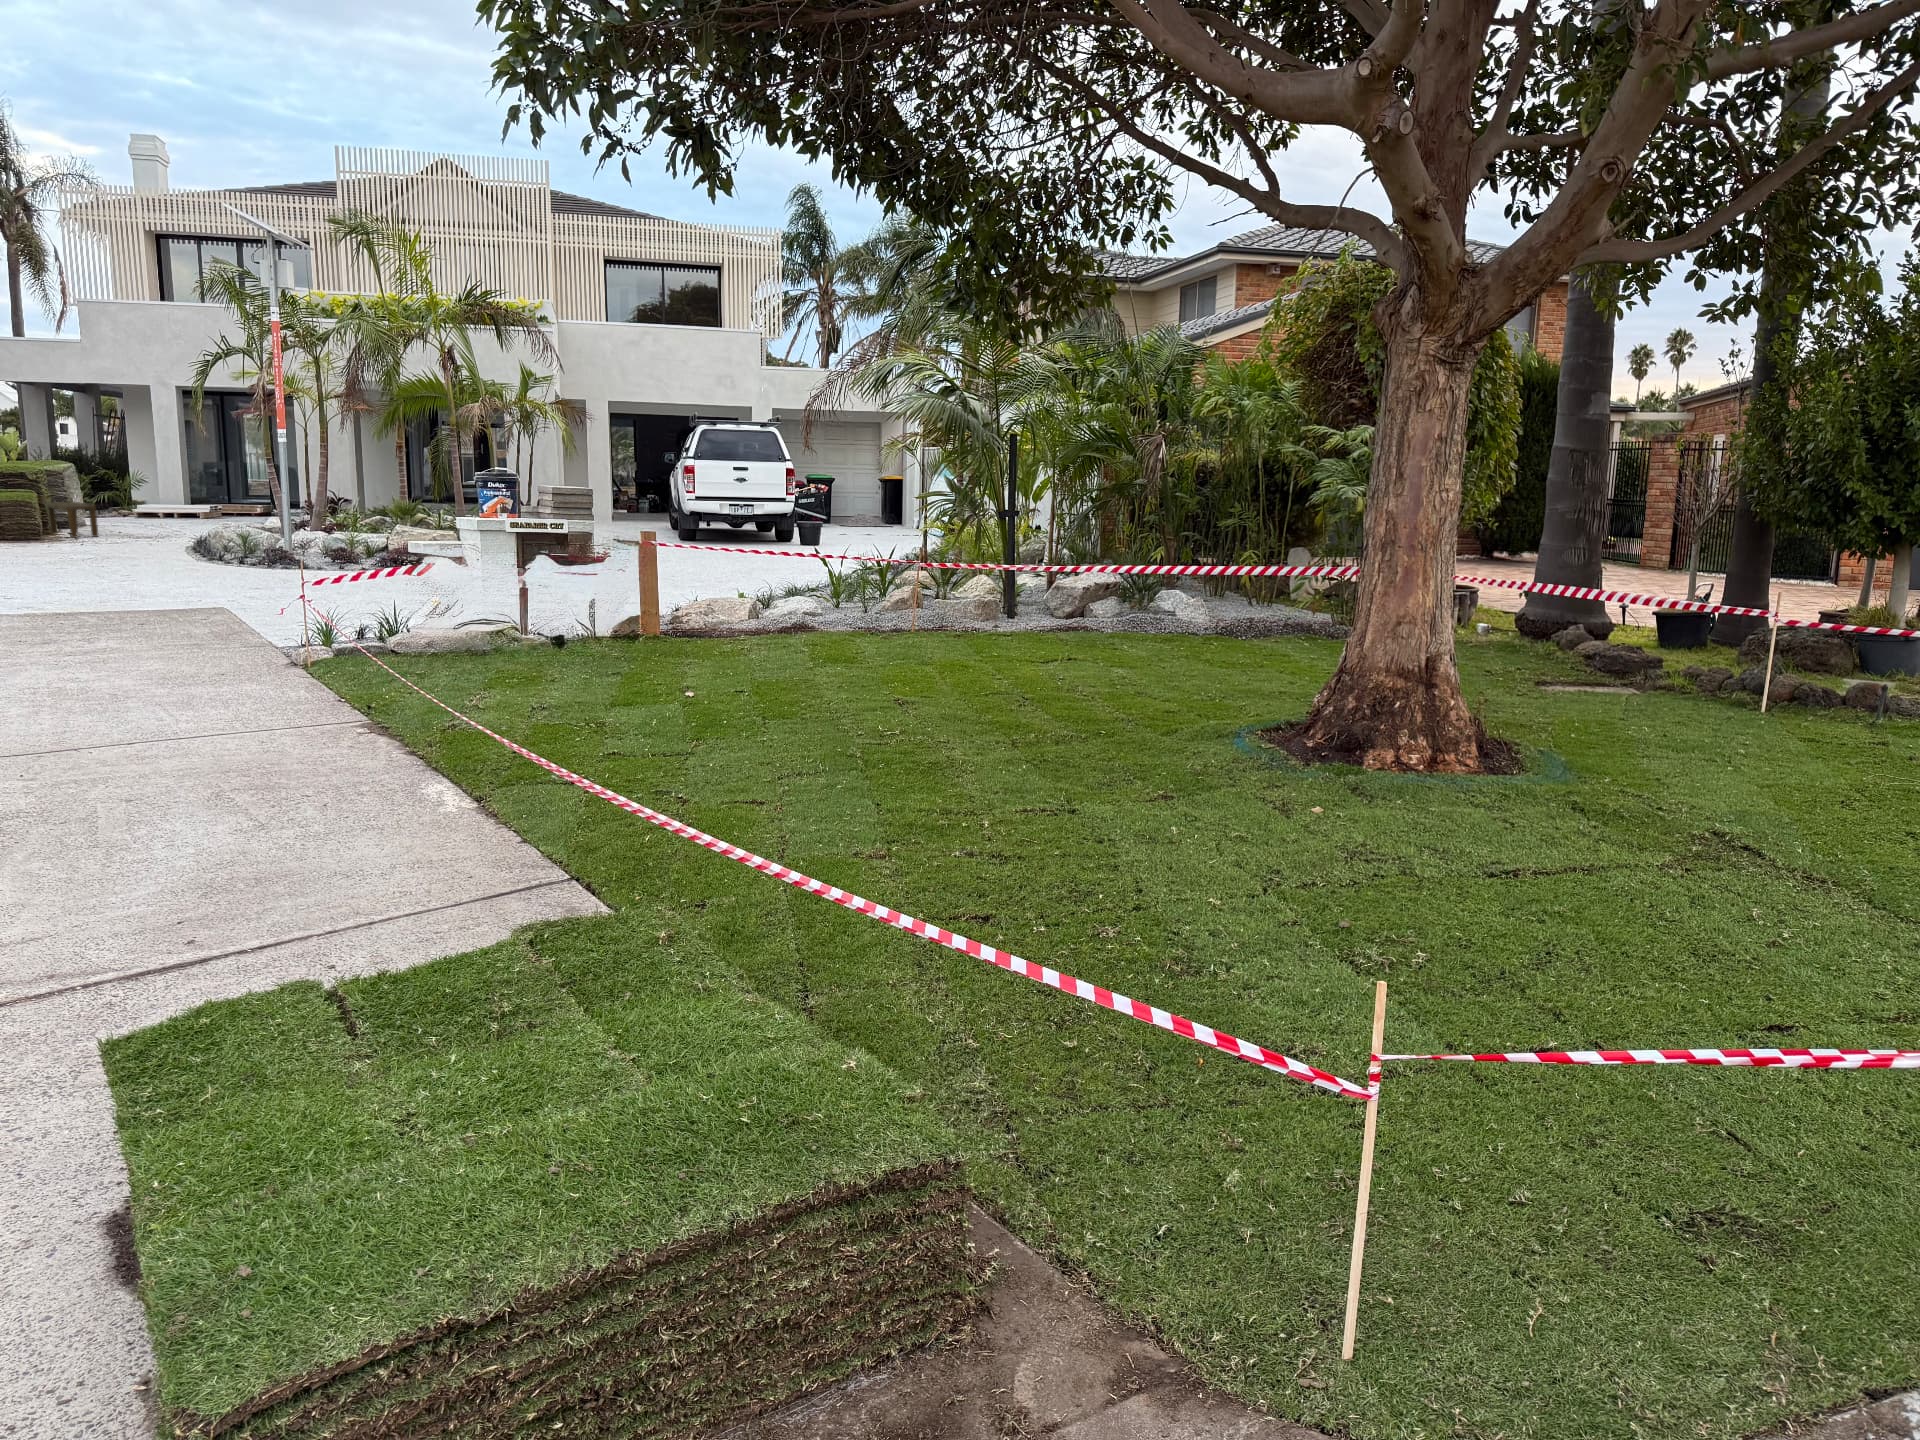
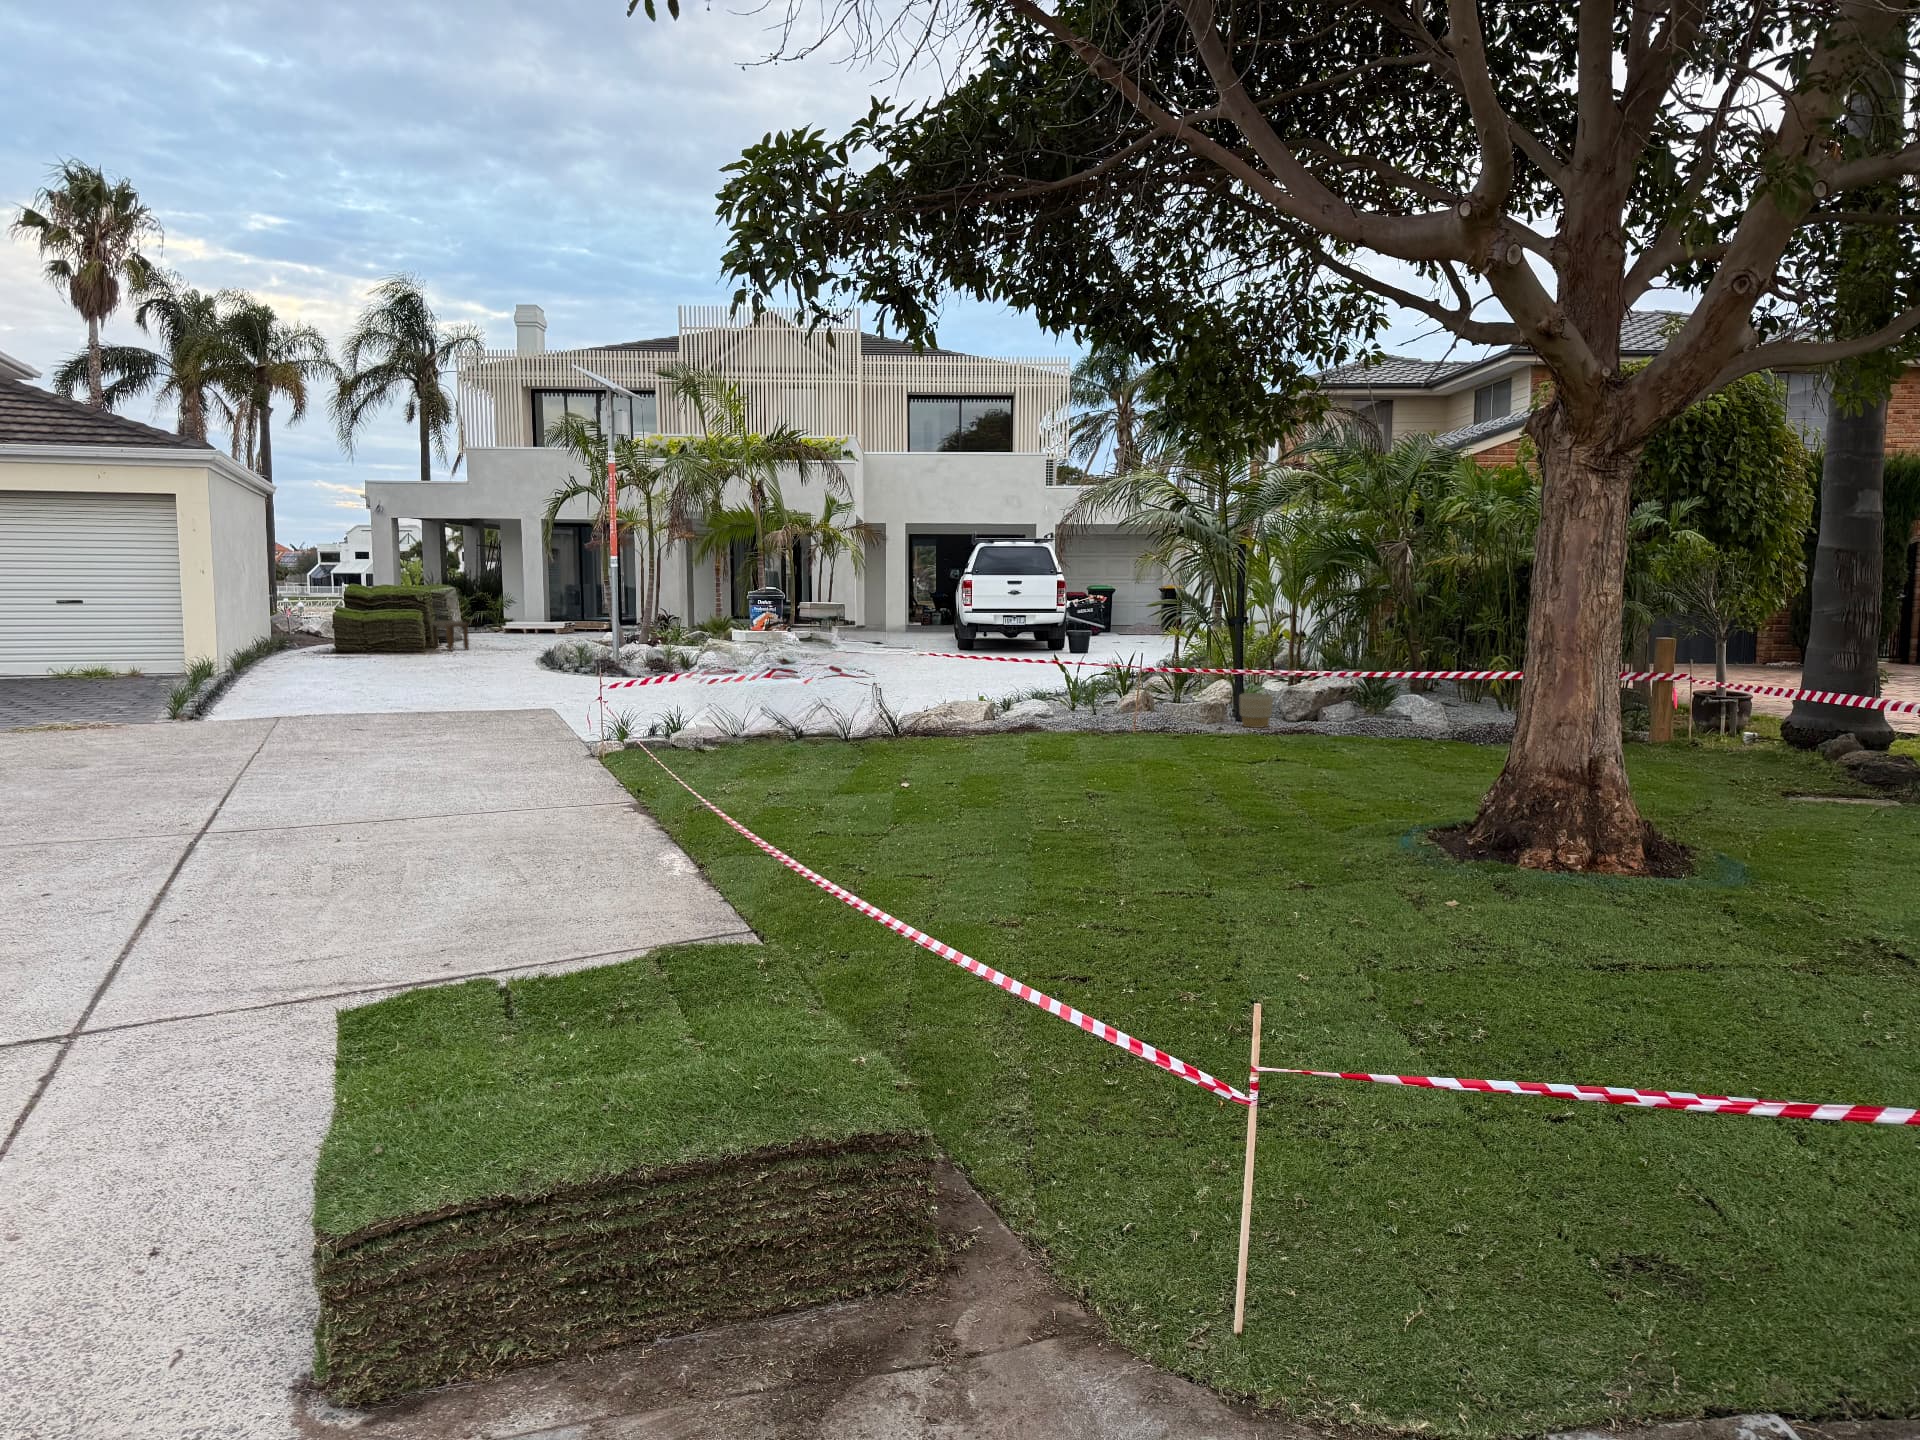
planter: none [1013,588,1047,624] -> present [1239,693,1273,728]

